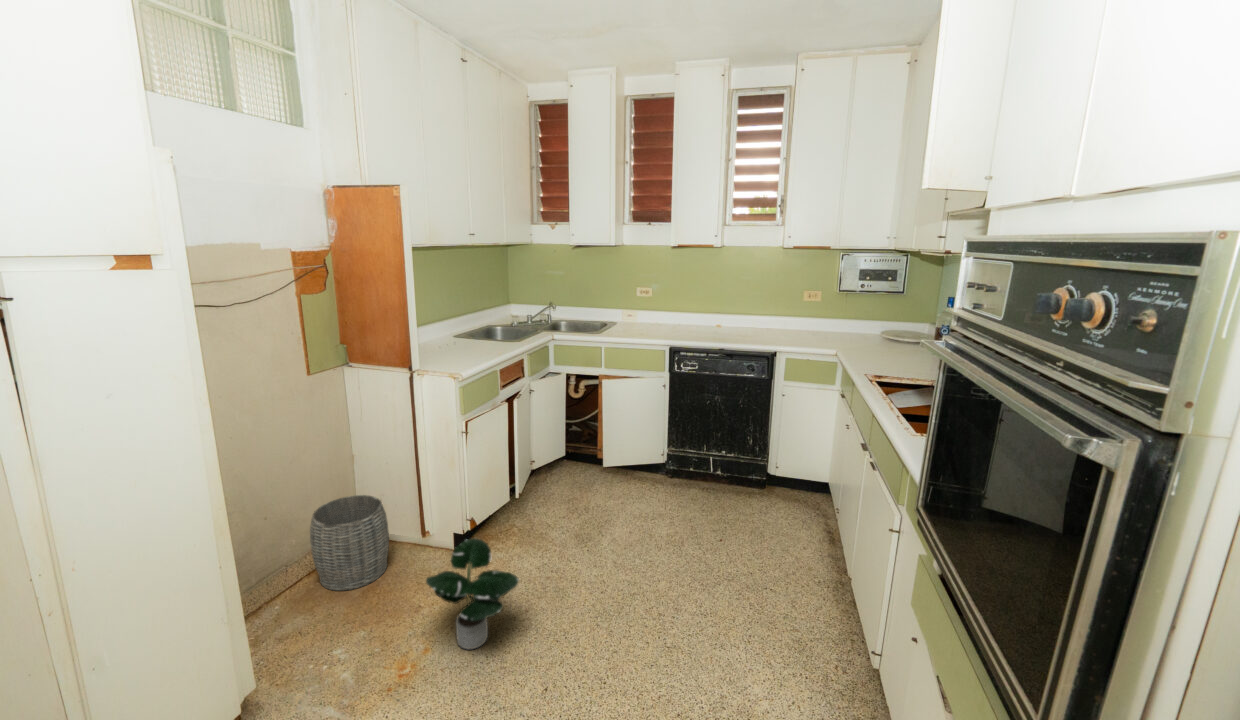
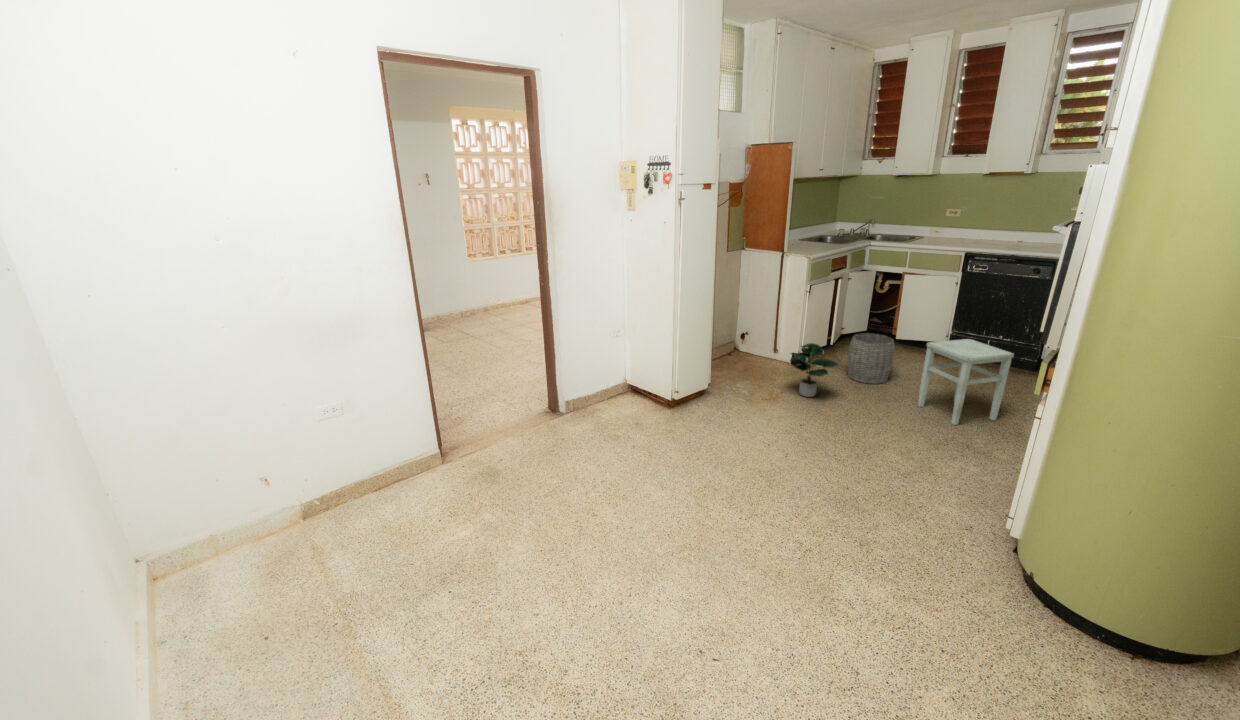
stool: none [649,493,768,659] -> present [918,339,1014,425]
woven basket: present [310,495,389,591] -> present [848,333,895,384]

